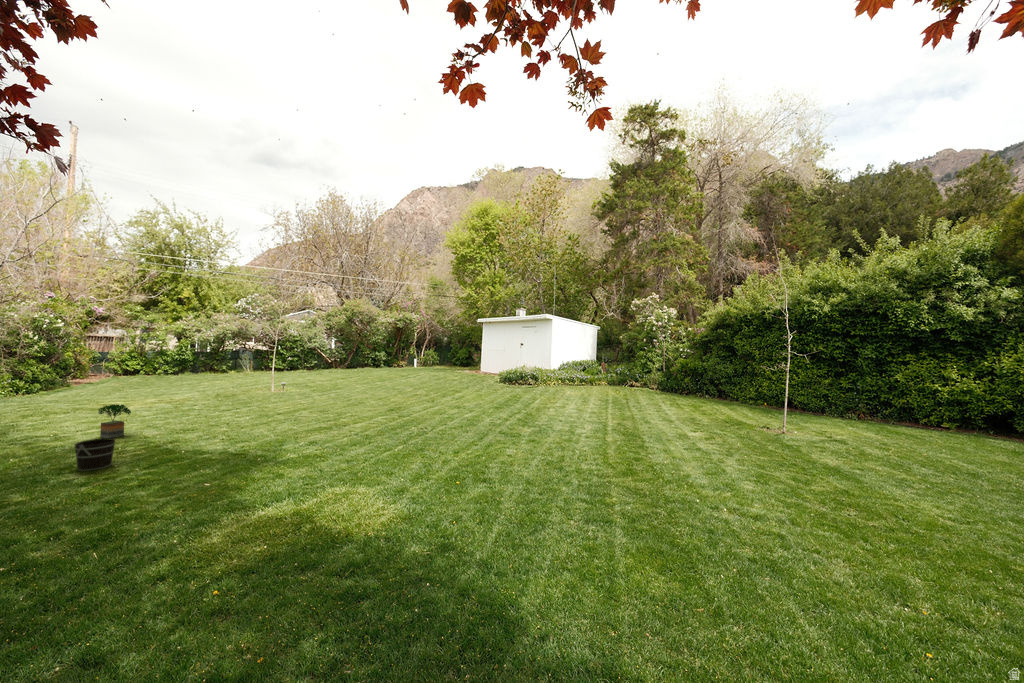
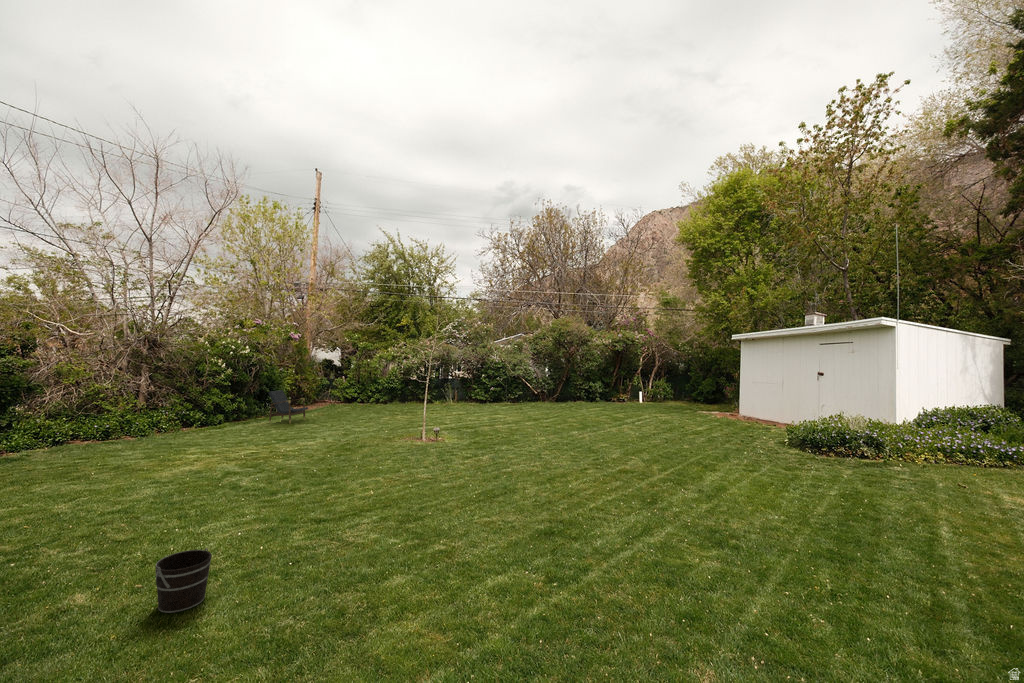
lounge chair: none [36,360,89,392] -> present [269,390,308,424]
potted tree: present [98,404,131,438] -> none [246,468,284,519]

